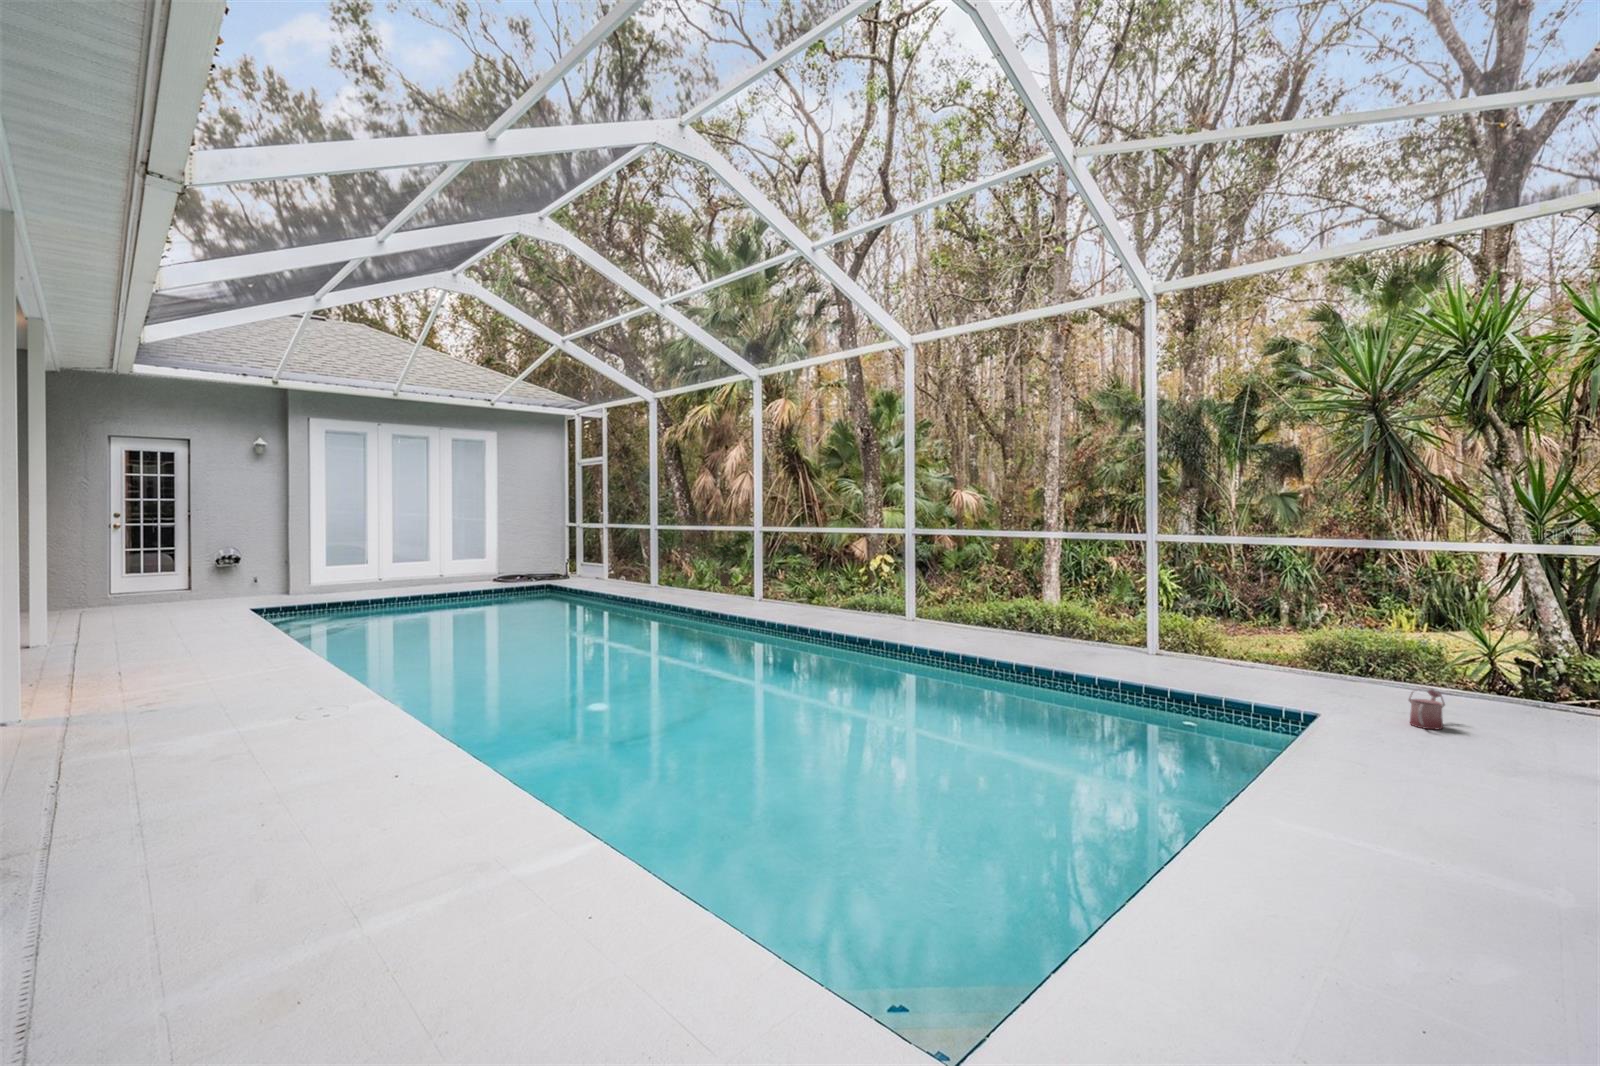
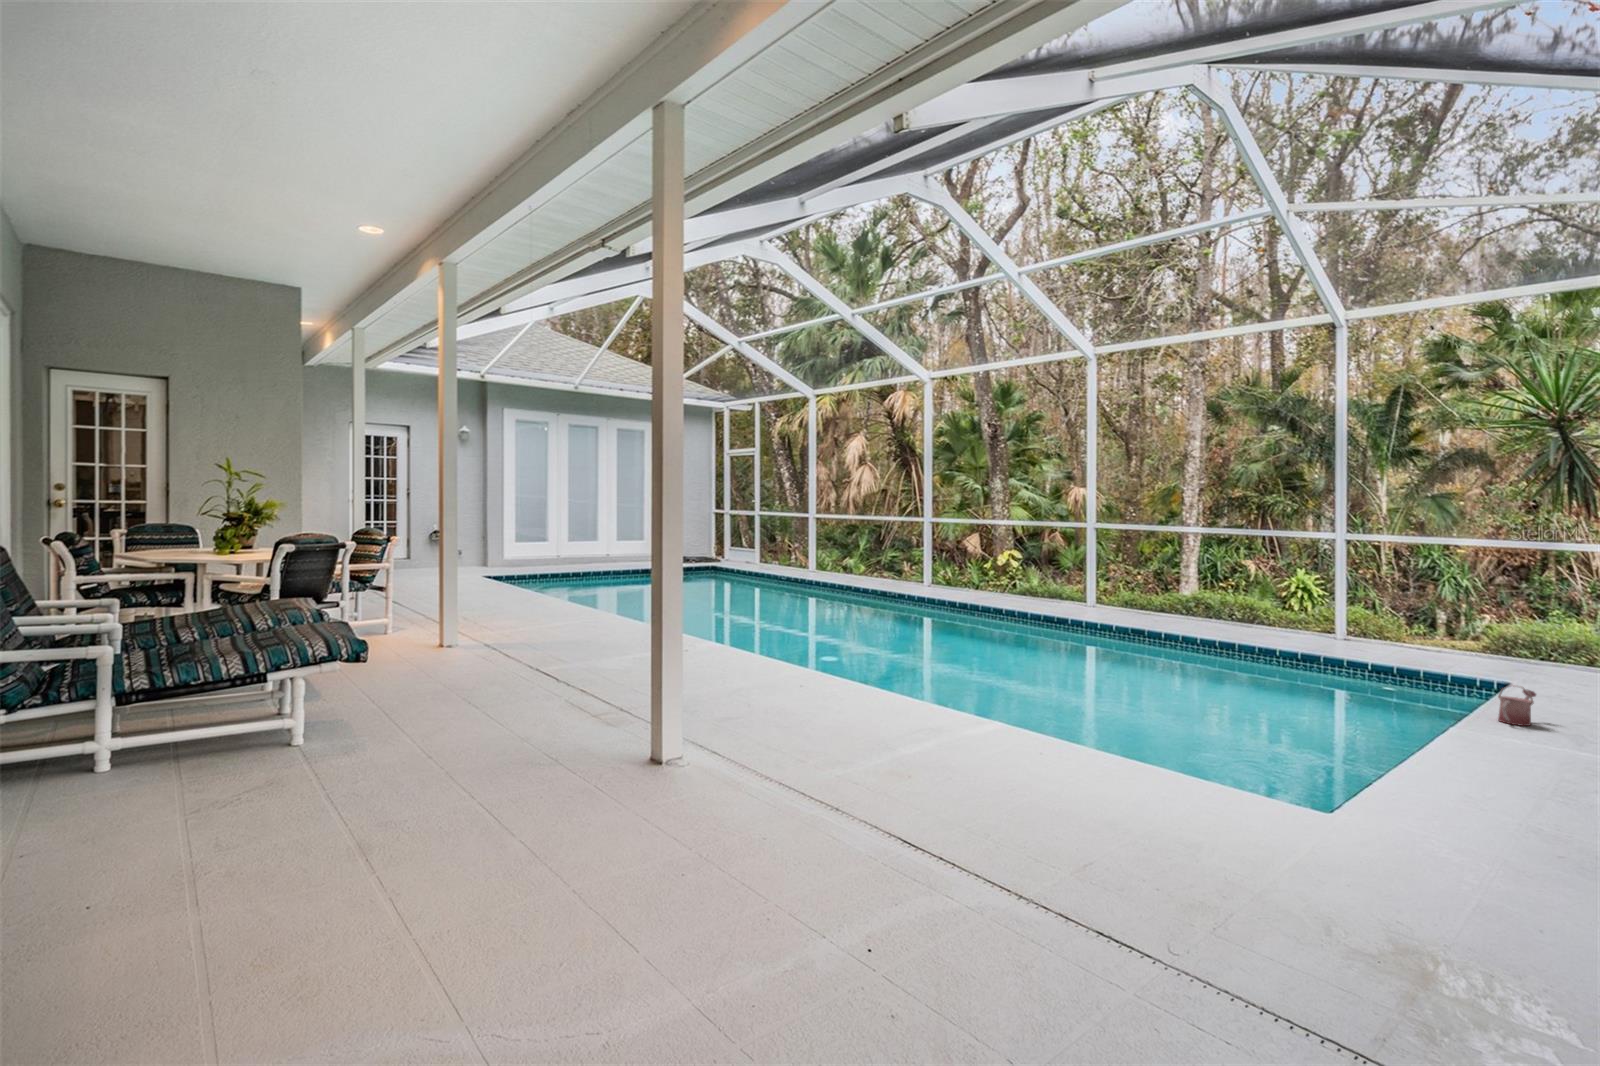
potted plant: present [717,545,734,586] -> none [850,535,873,574]

